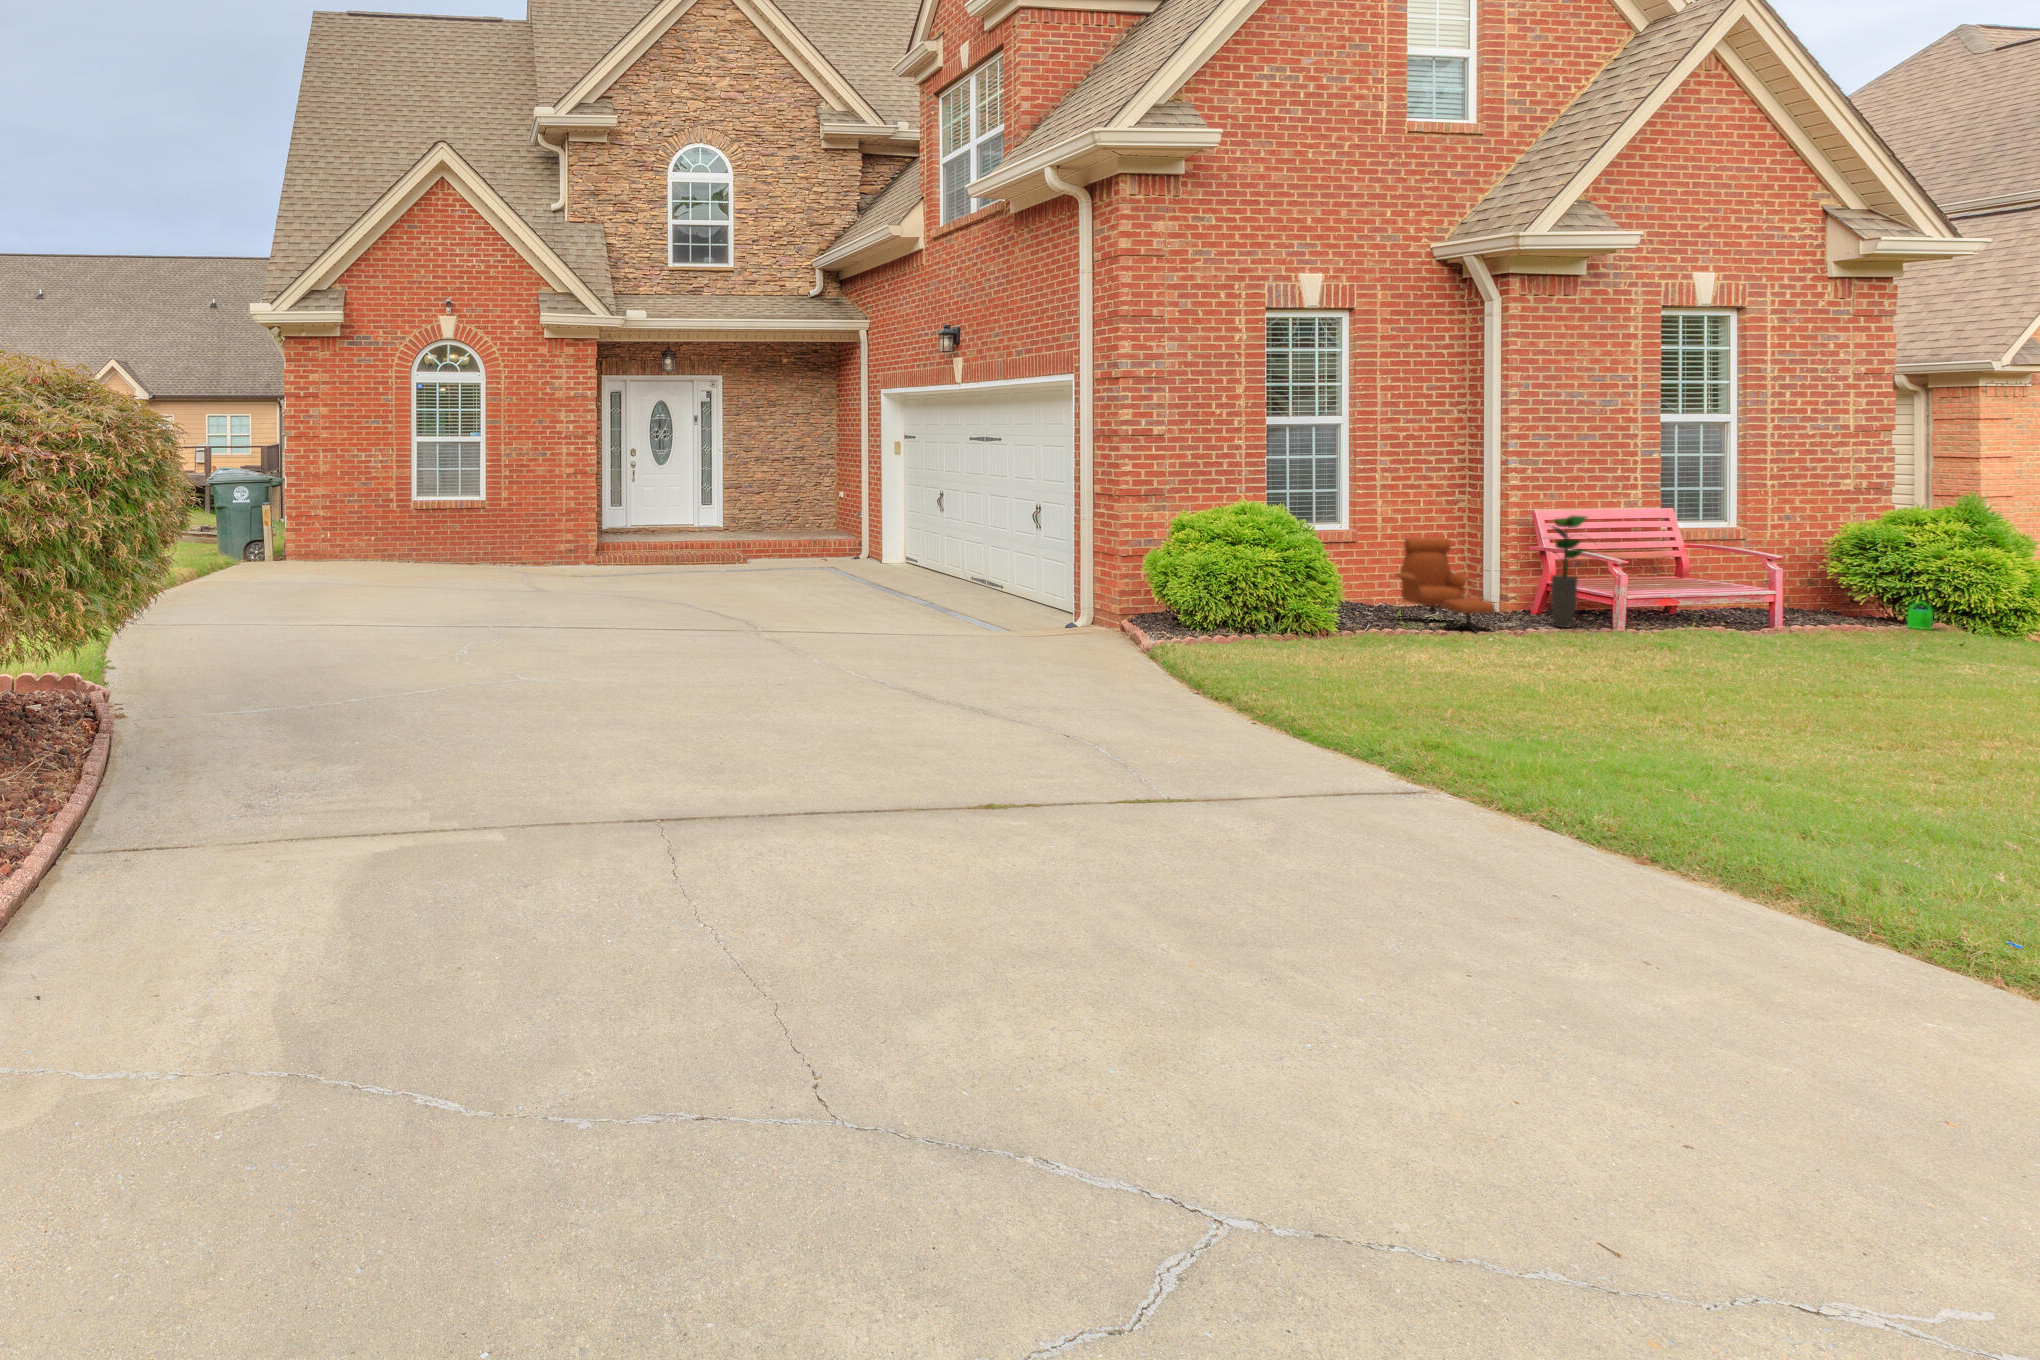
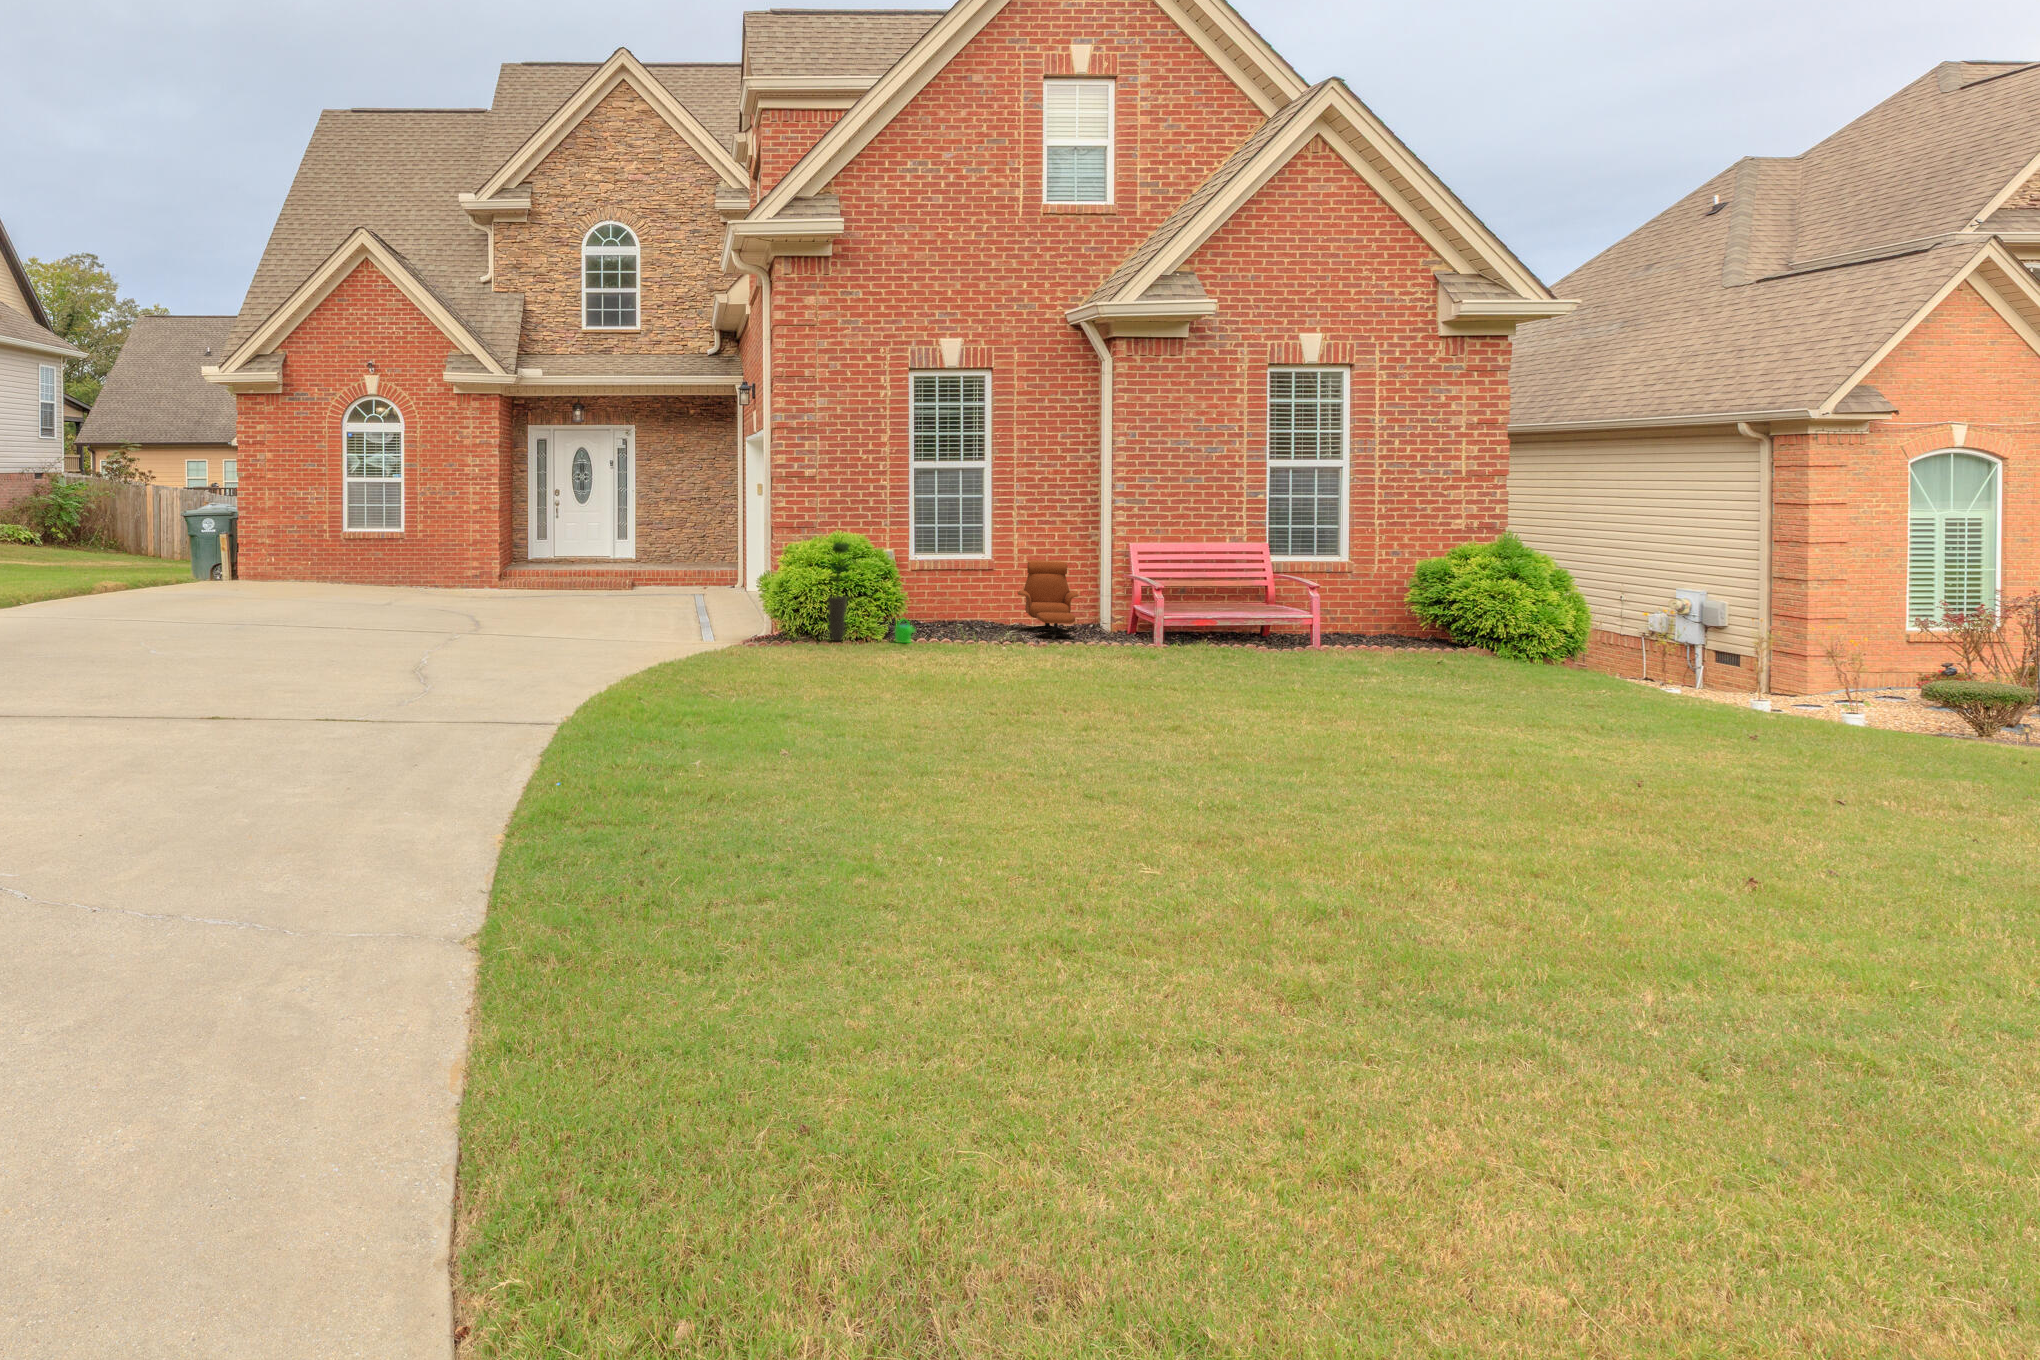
potted plant: present [1551,515,1592,628] -> present [826,542,856,641]
watering can: present [1906,601,1933,630] -> present [895,618,915,643]

